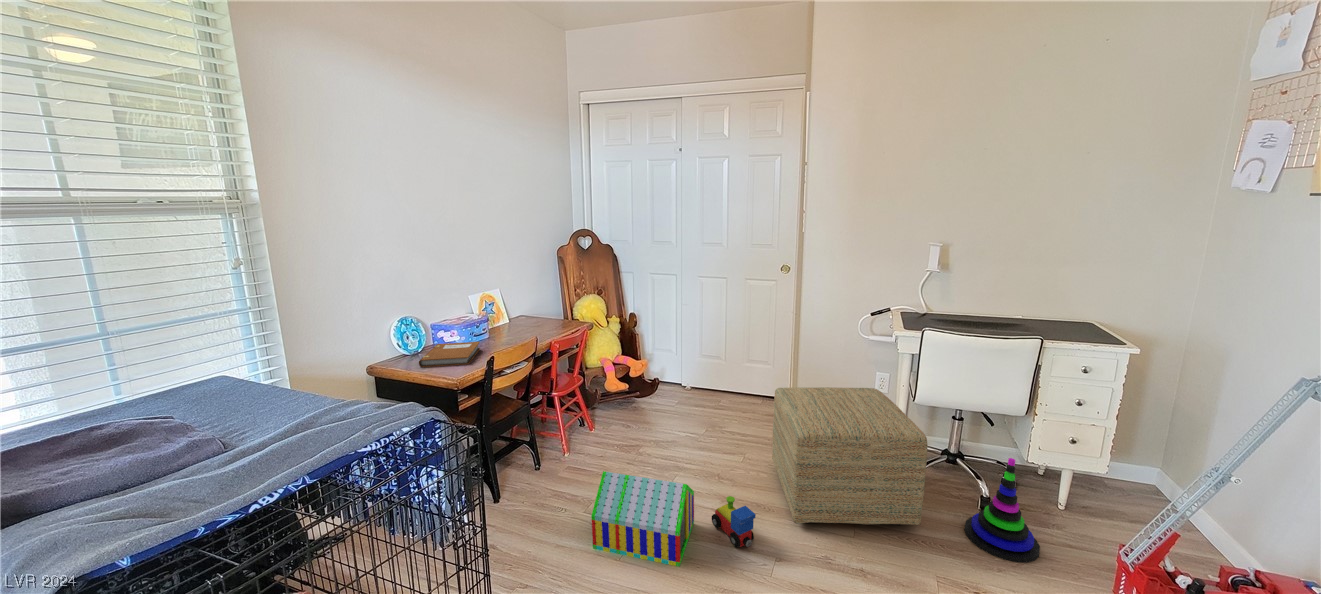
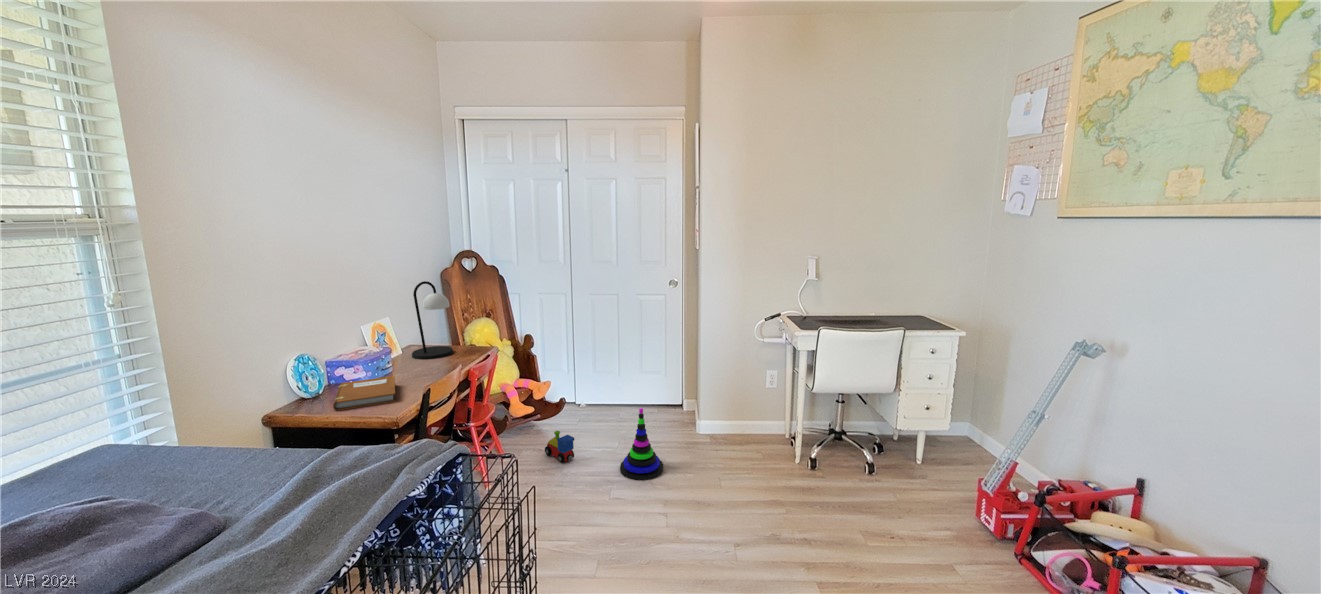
table lamp: none [513,259,548,330] -> present [412,281,453,360]
ottoman: present [772,387,928,525] -> none [698,384,833,511]
stacking toy: present [965,458,1040,563] -> present [620,408,663,481]
toy house: present [591,471,694,567] -> none [558,491,650,573]
toy train: present [712,496,756,547] -> present [545,431,574,463]

